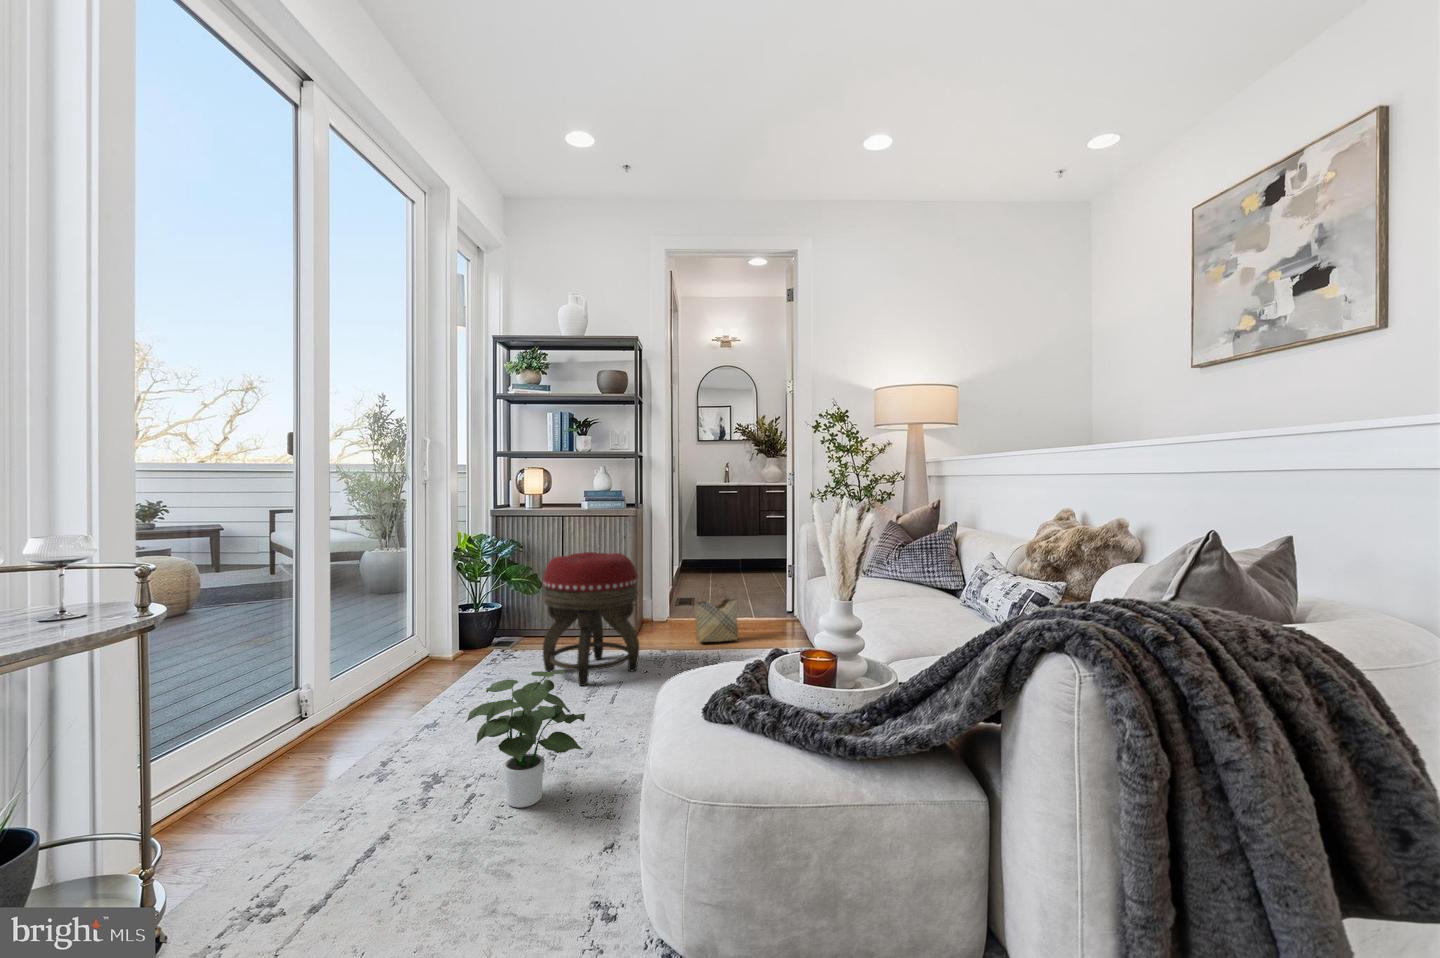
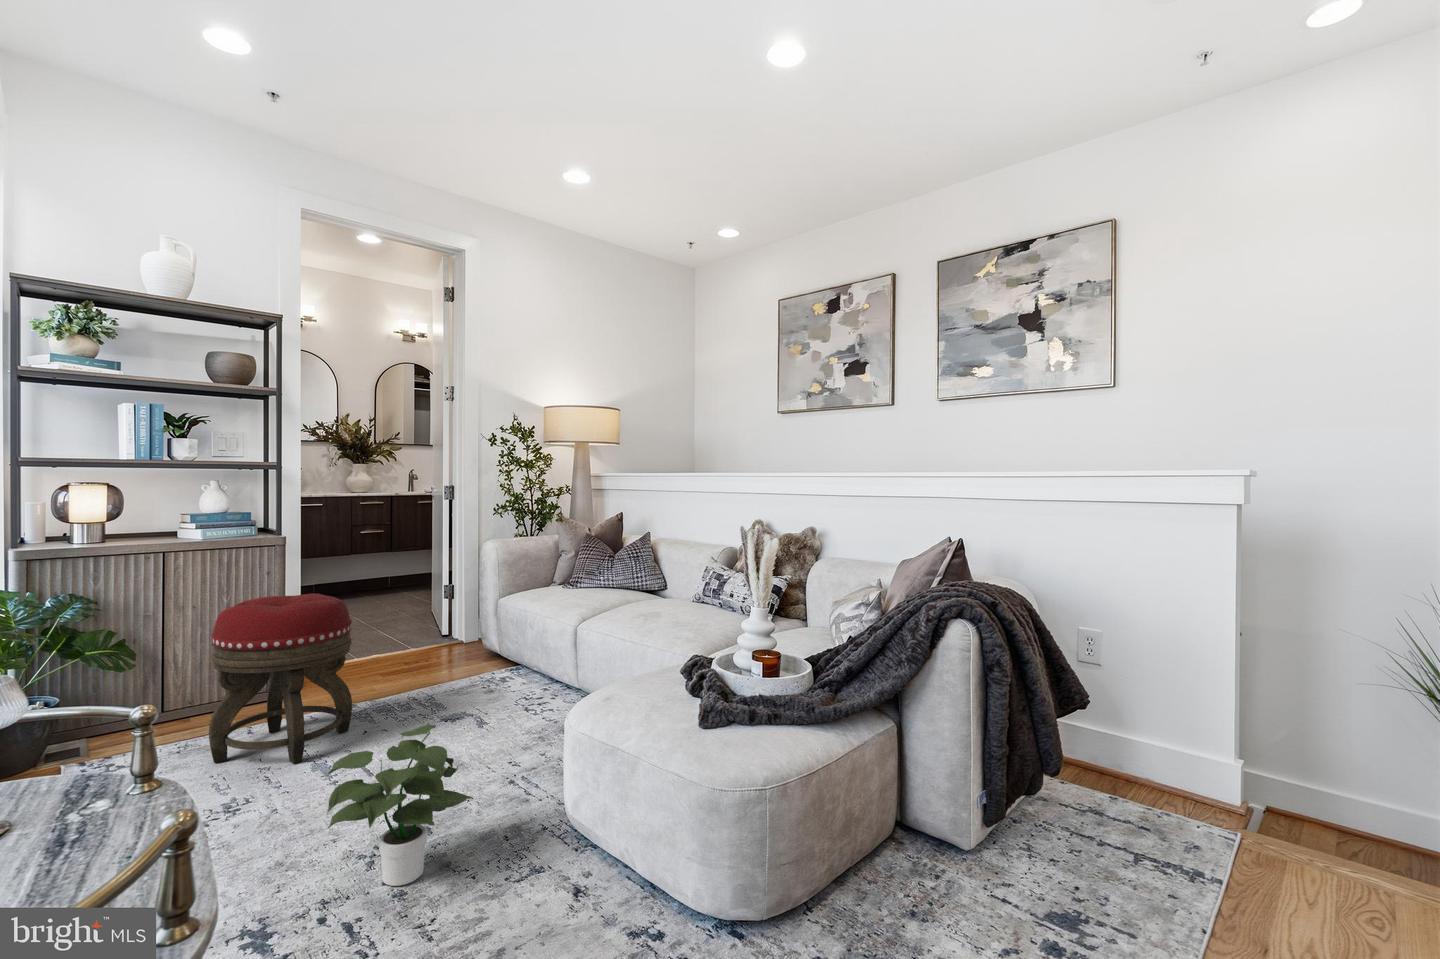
woven basket: present [695,580,738,642] -> none [380,609,431,685]

